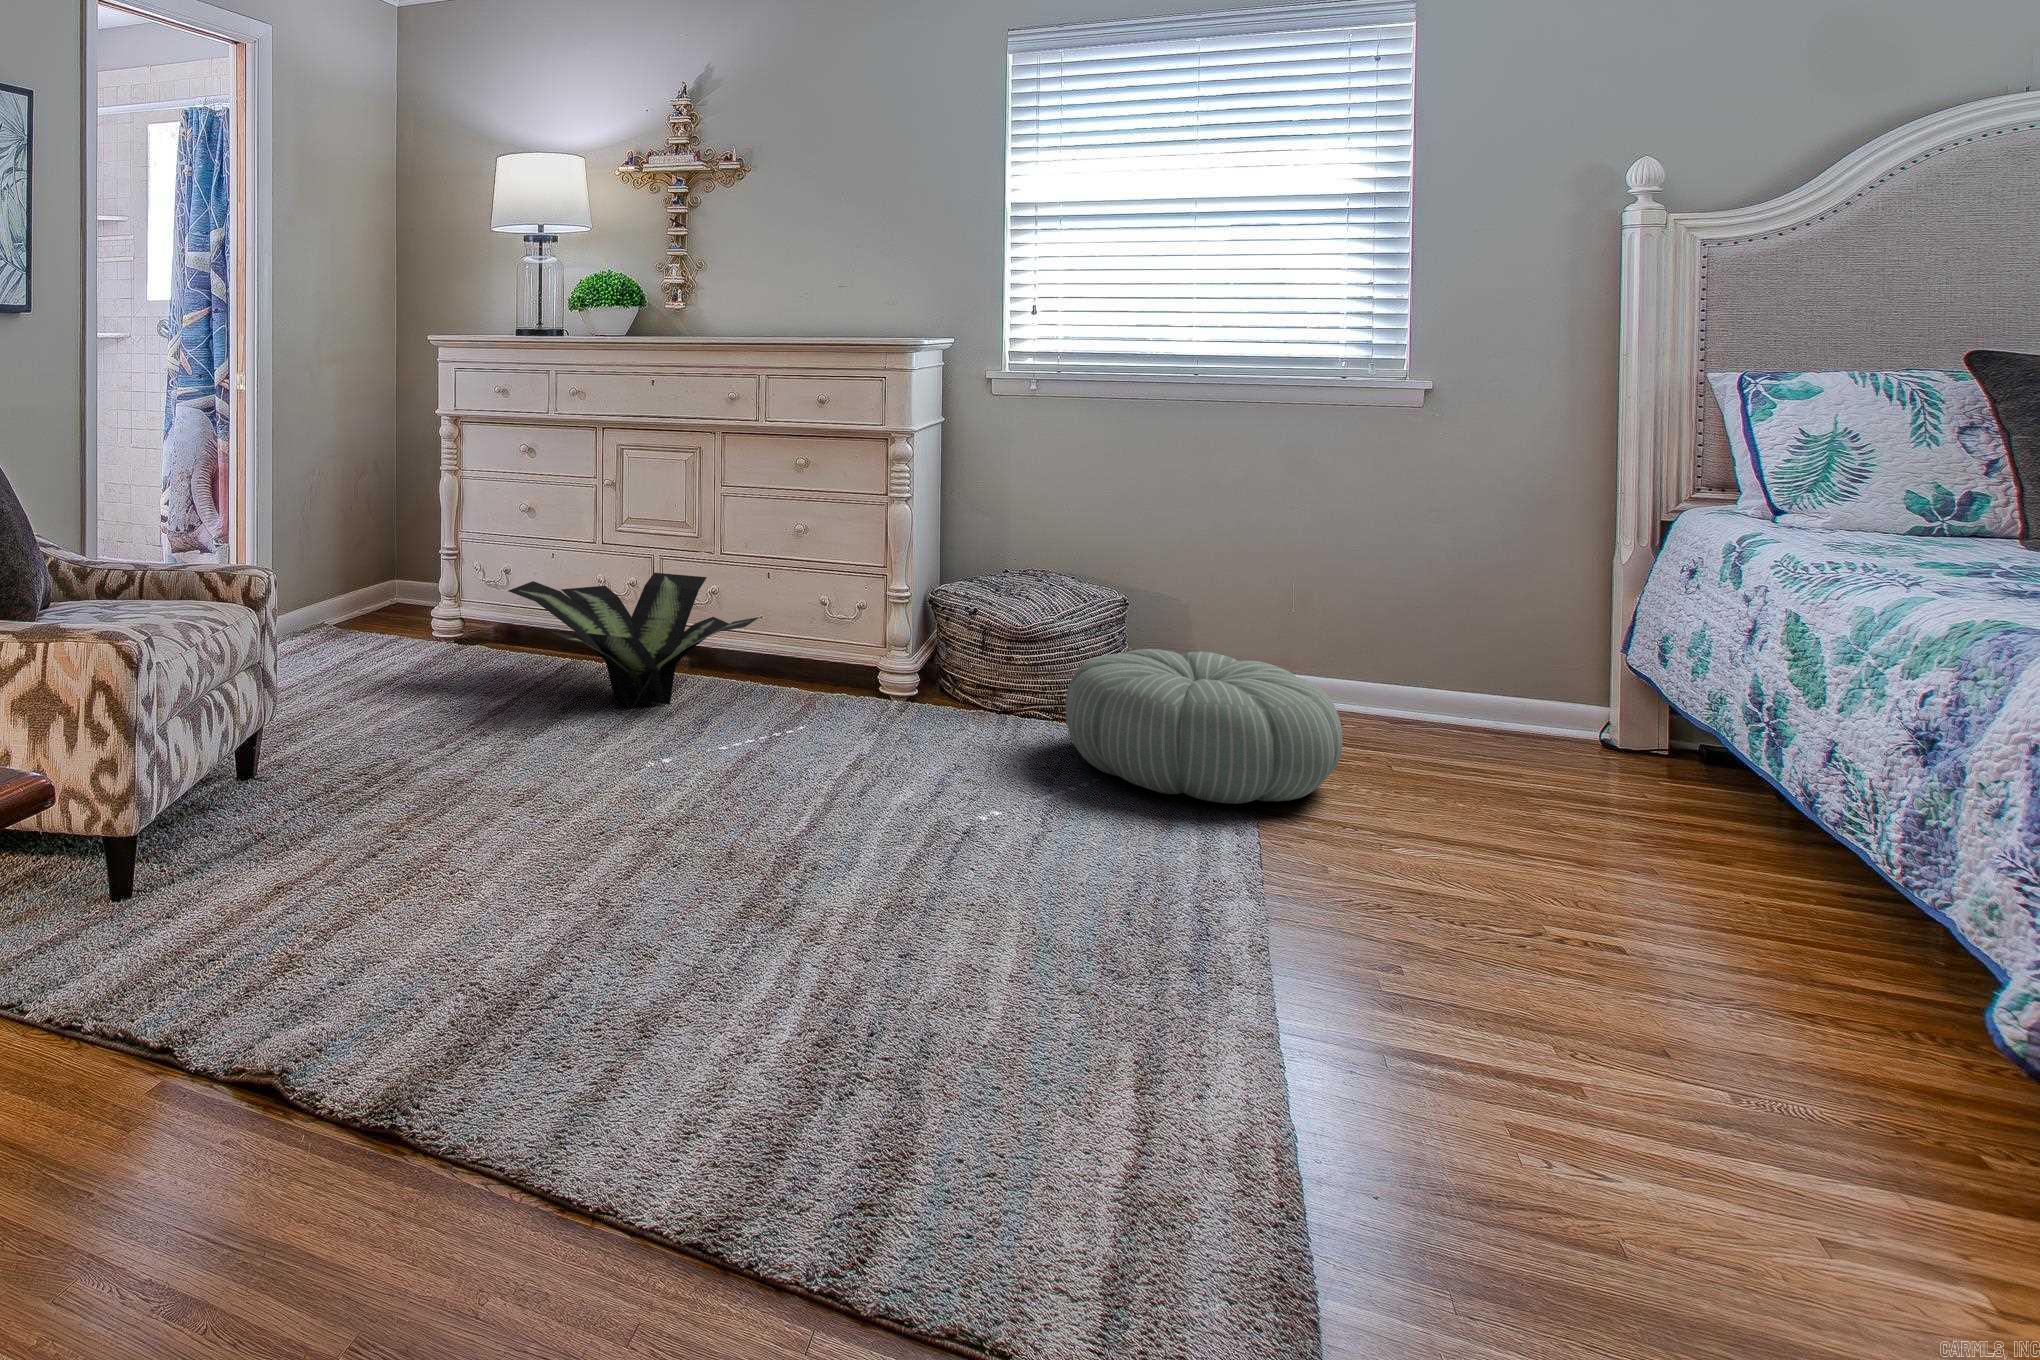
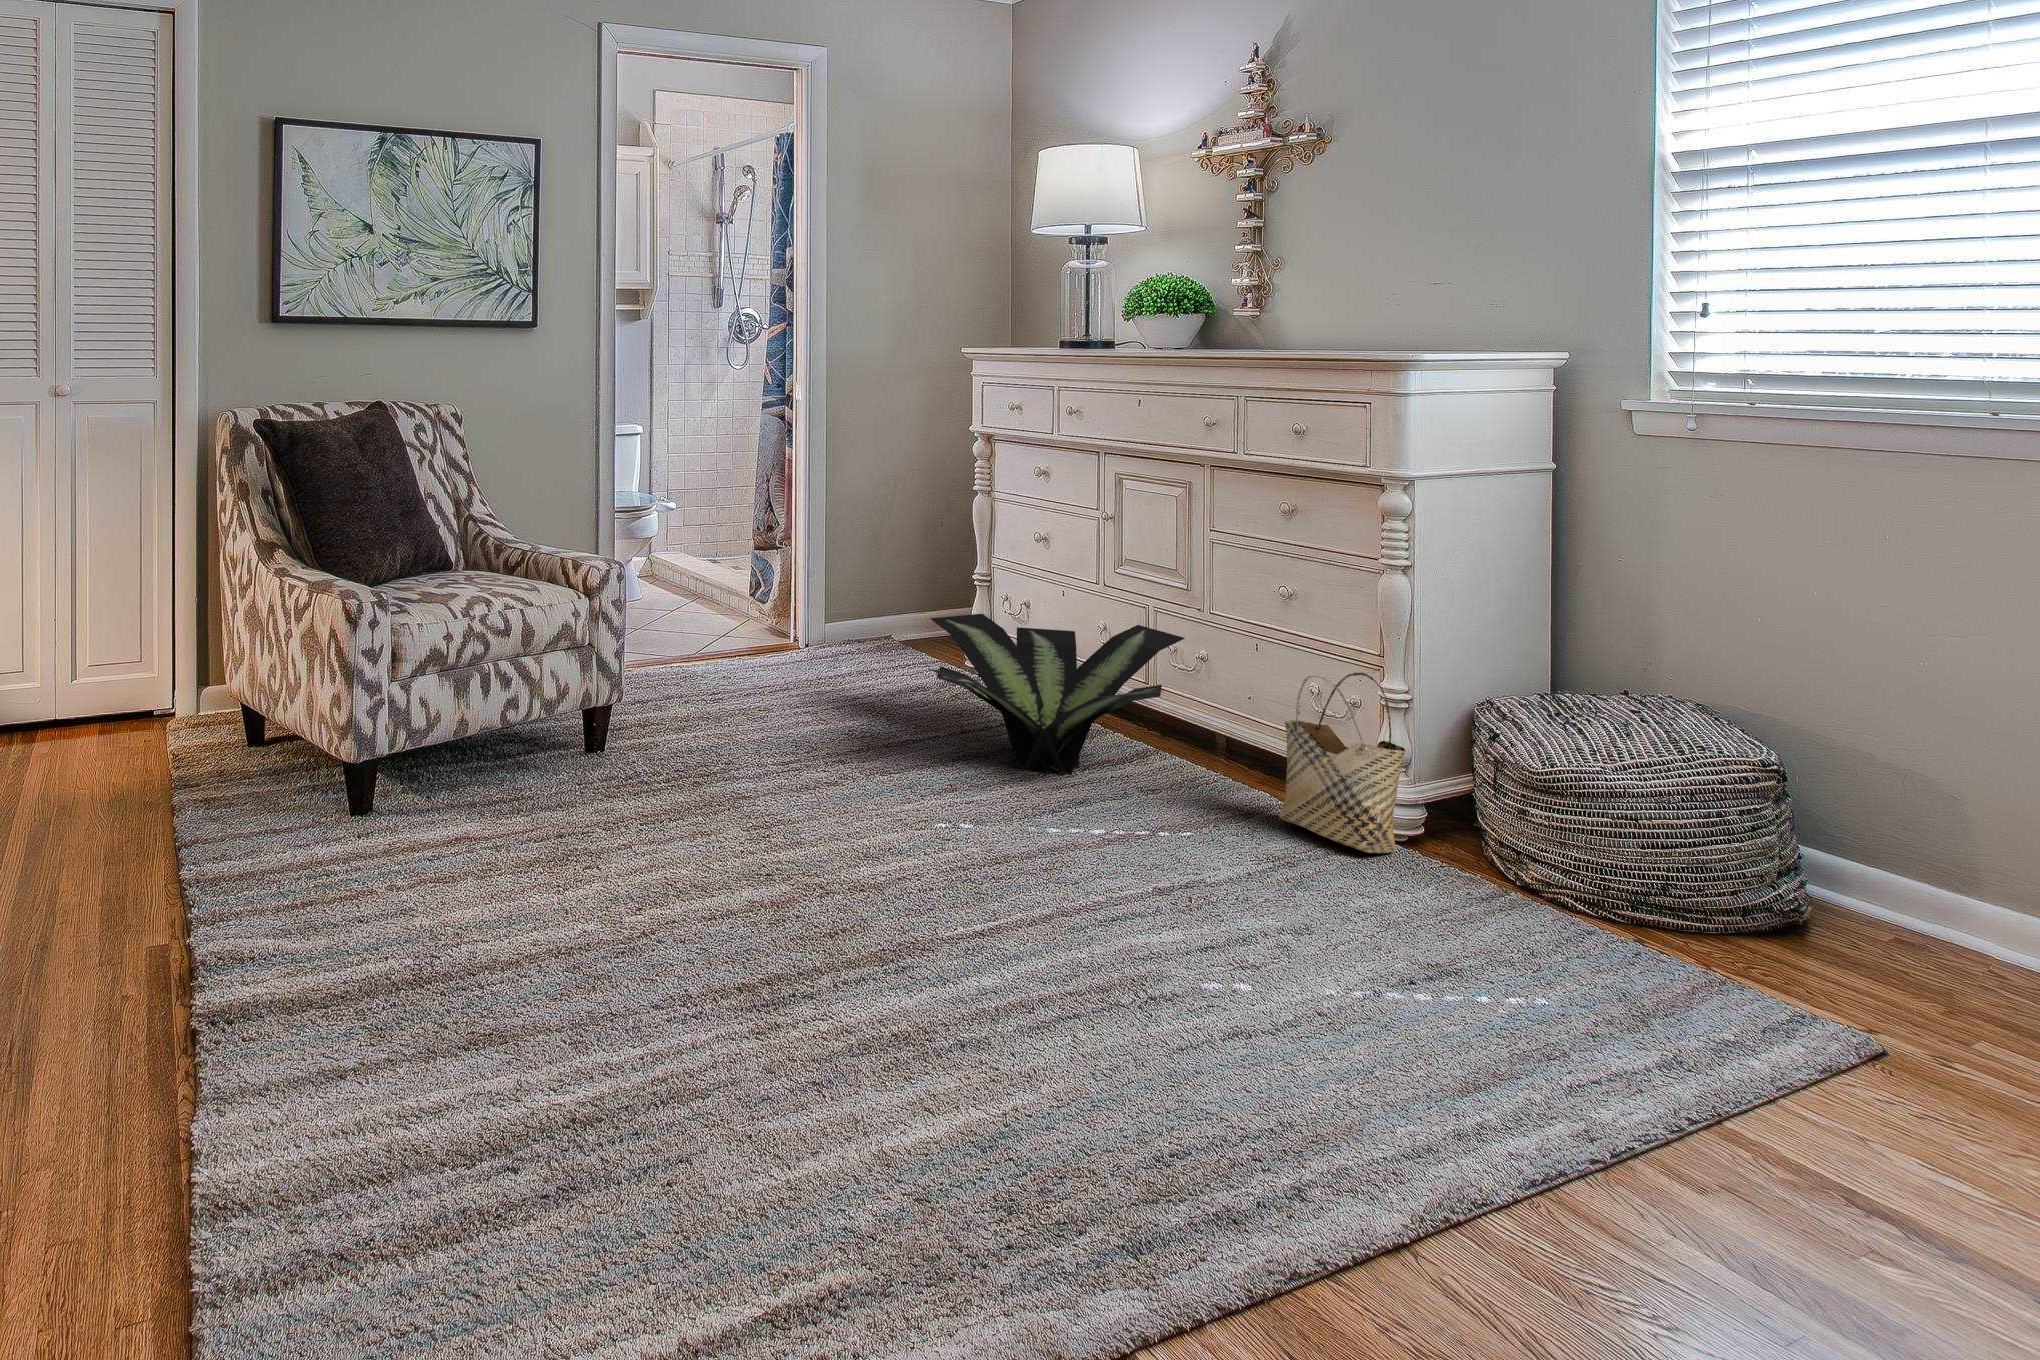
woven basket: none [838,581,932,709] -> present [1279,673,1405,853]
pouf: present [1065,649,1342,804] -> none [1439,829,1948,1142]

